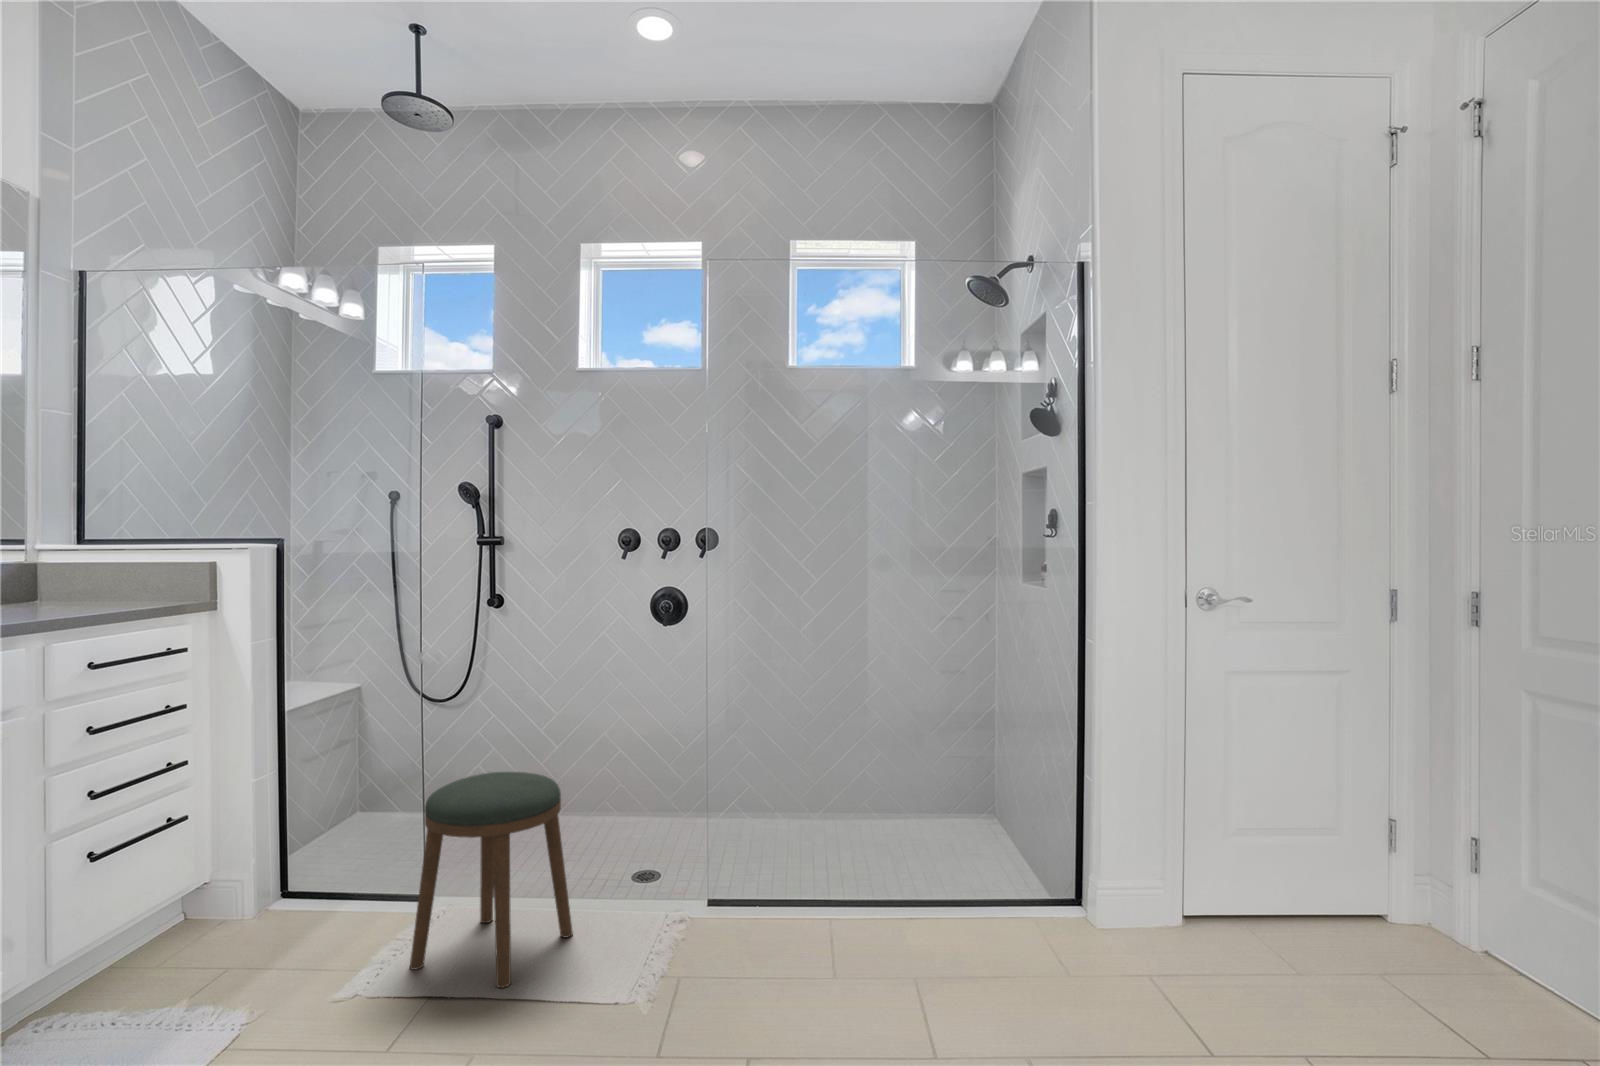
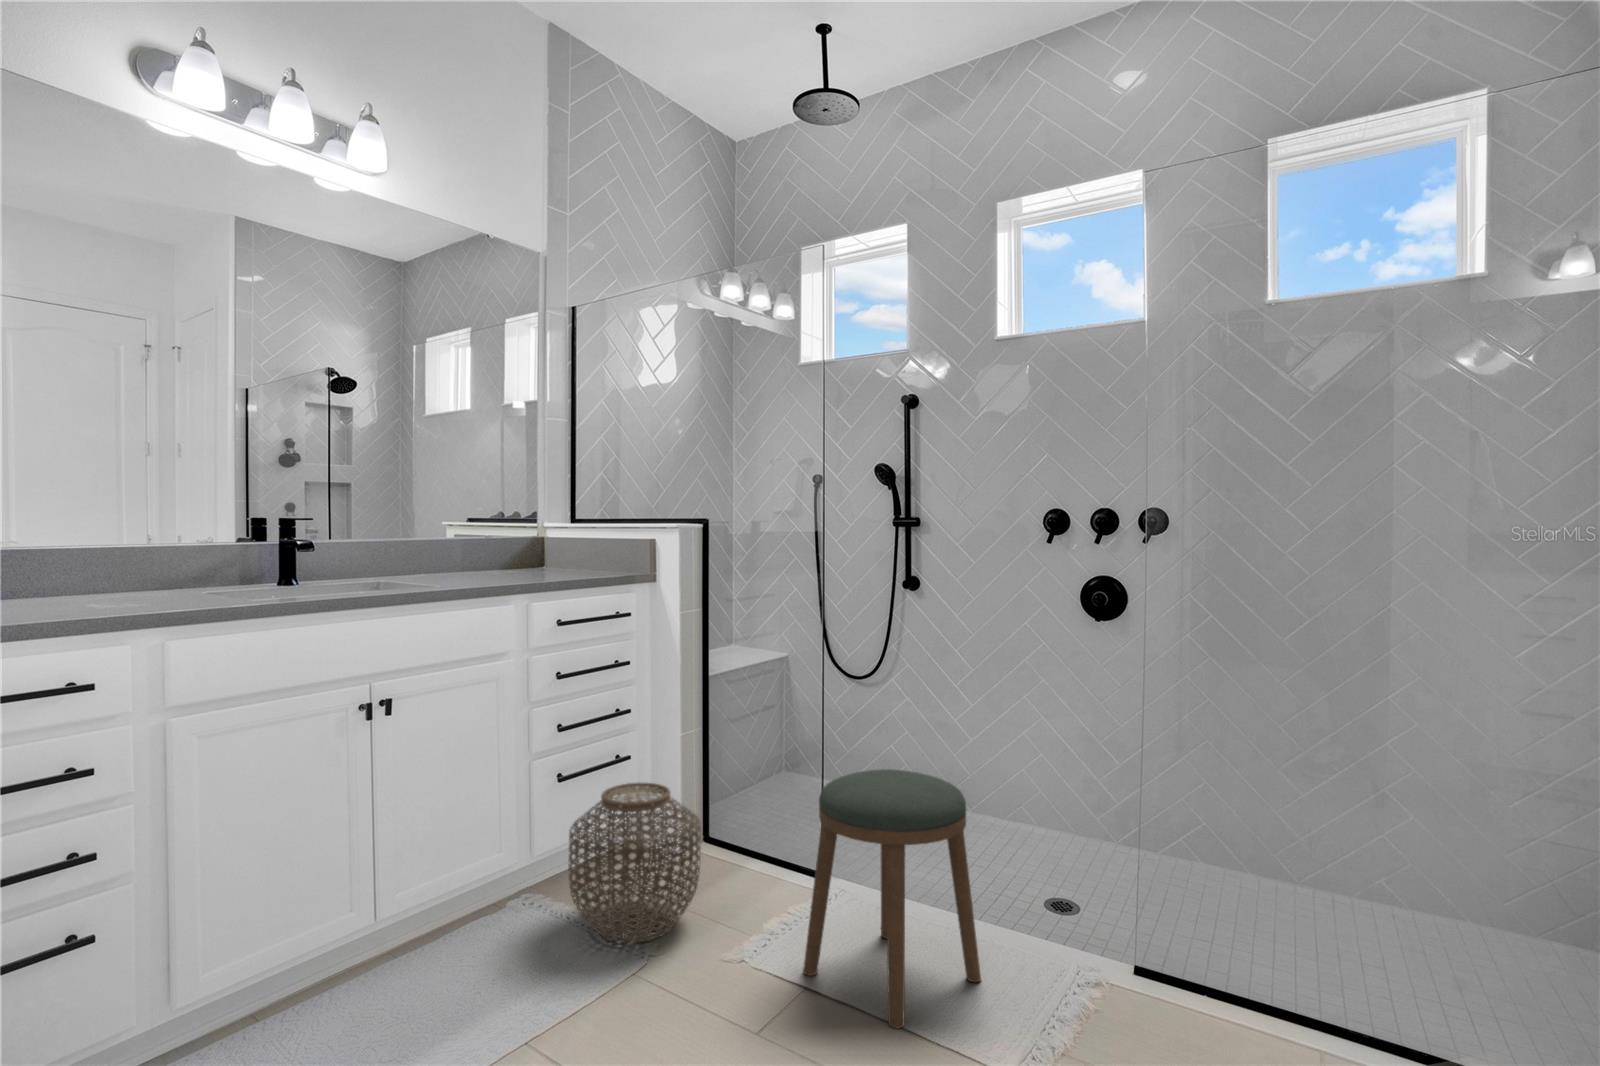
woven basket: none [125,824,289,993] -> present [569,782,700,943]

